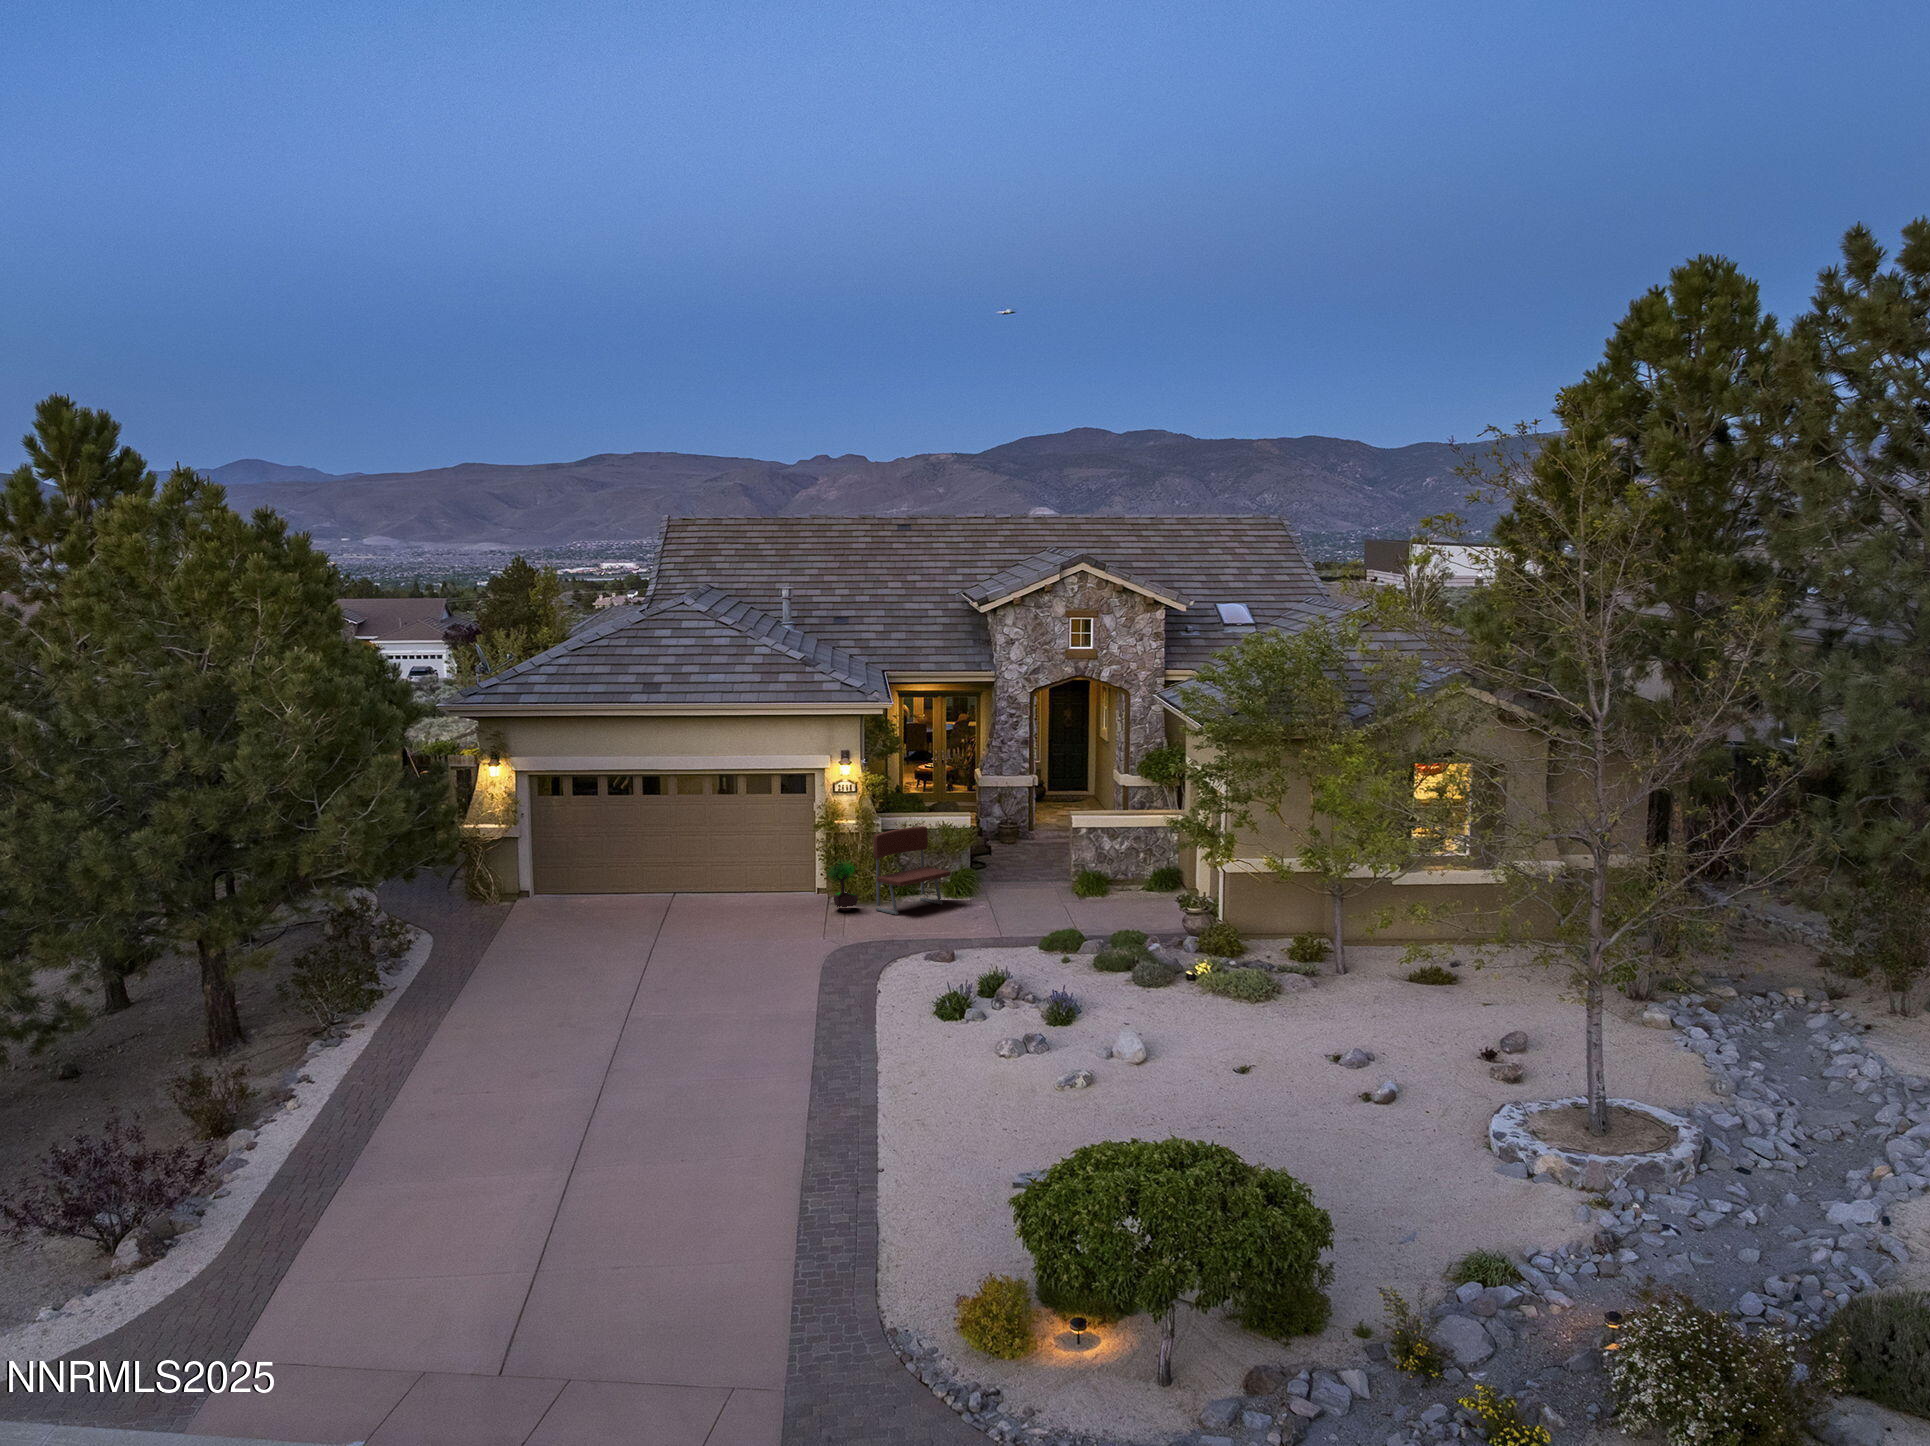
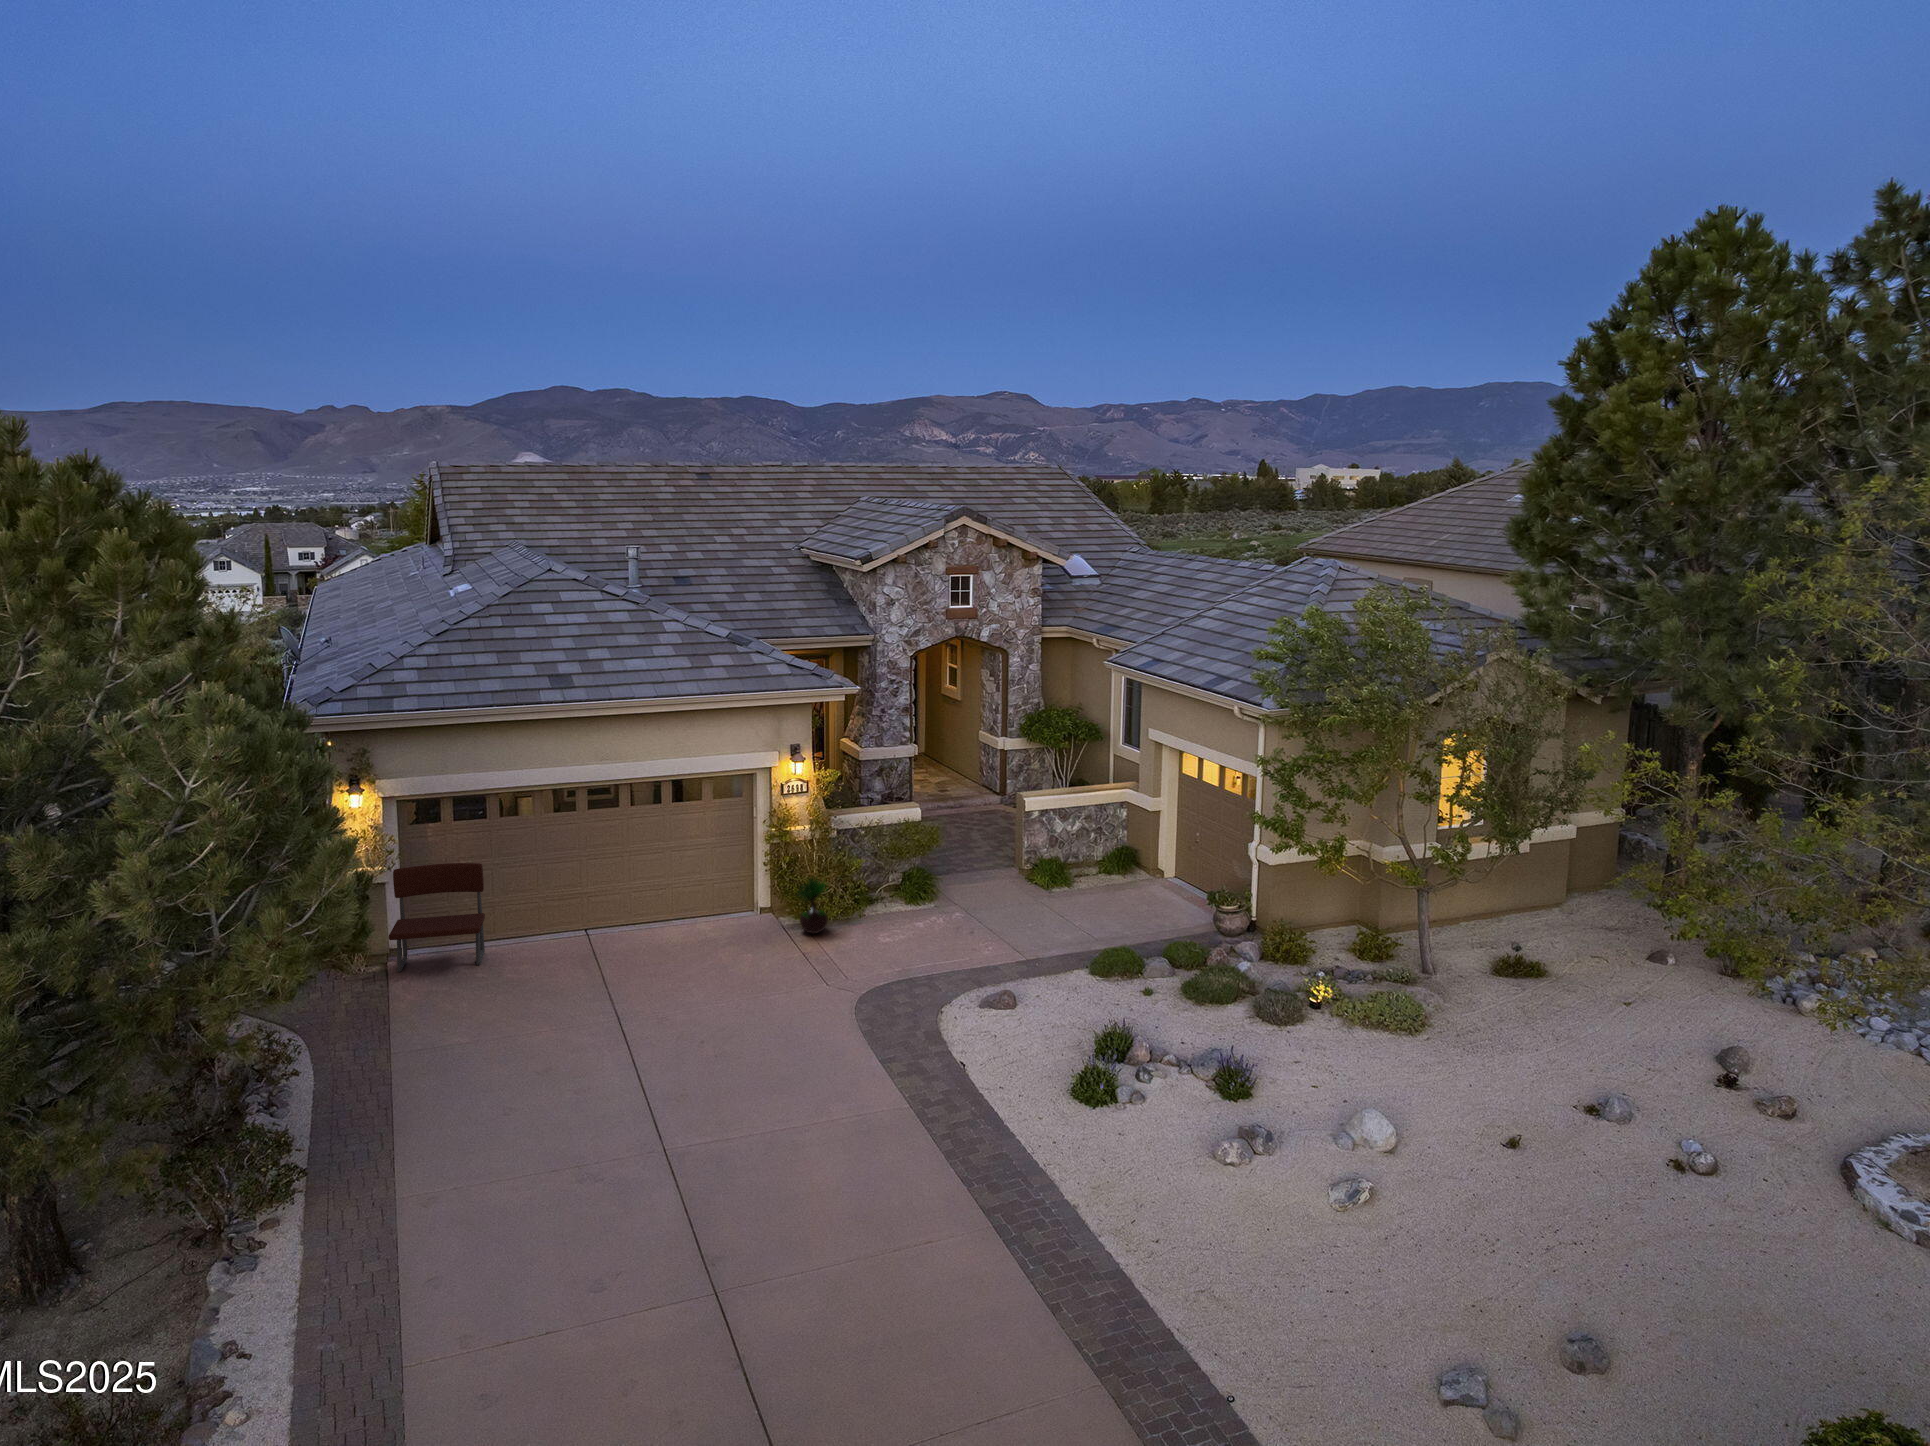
bench: present [873,826,951,915] -> present [389,863,485,972]

